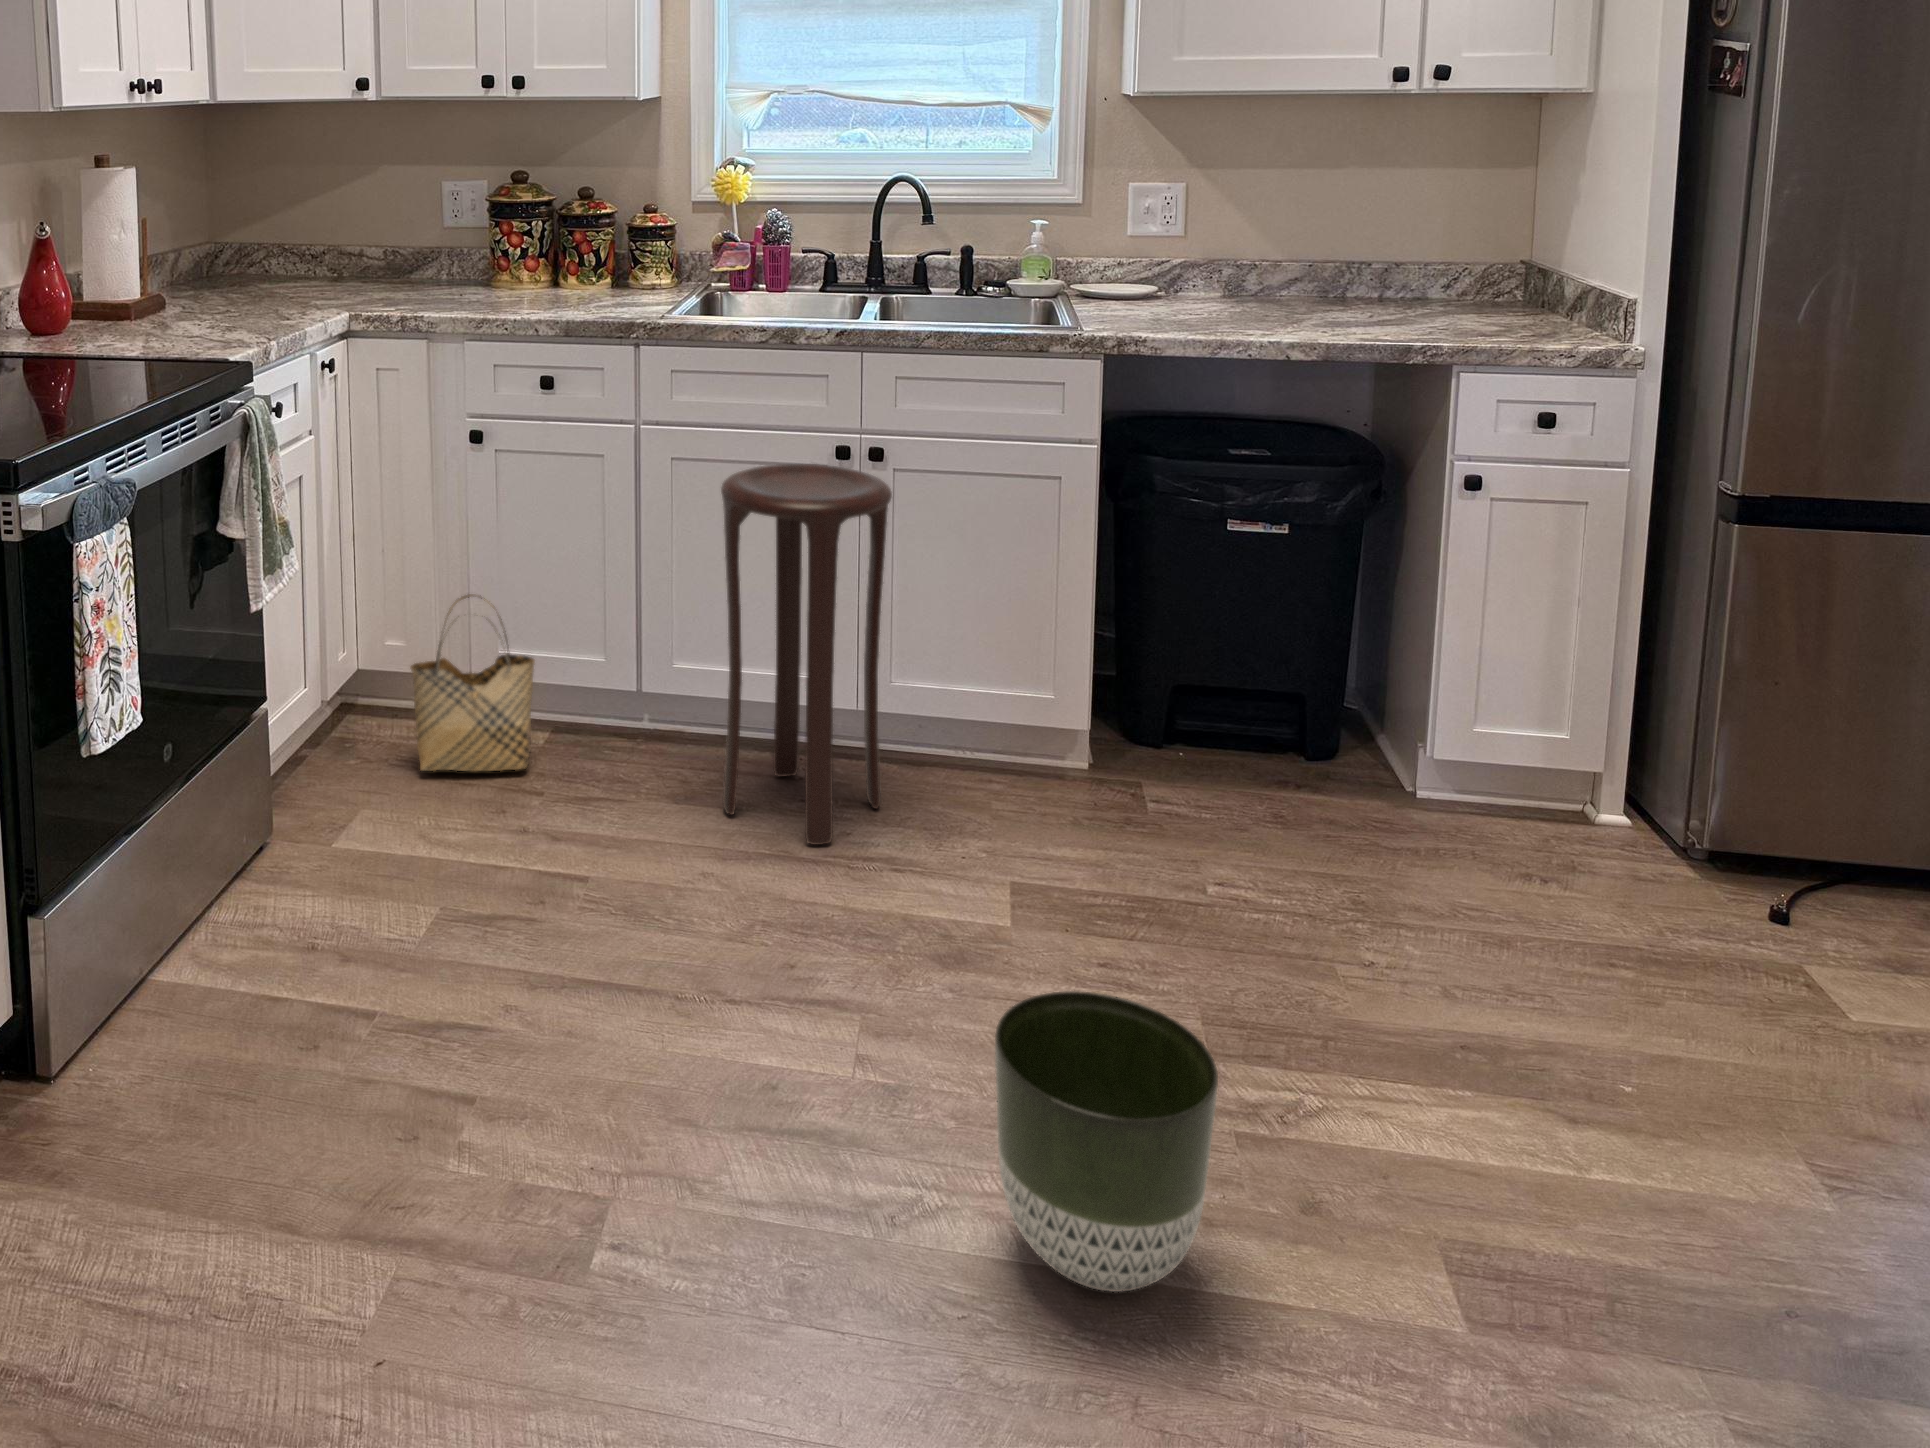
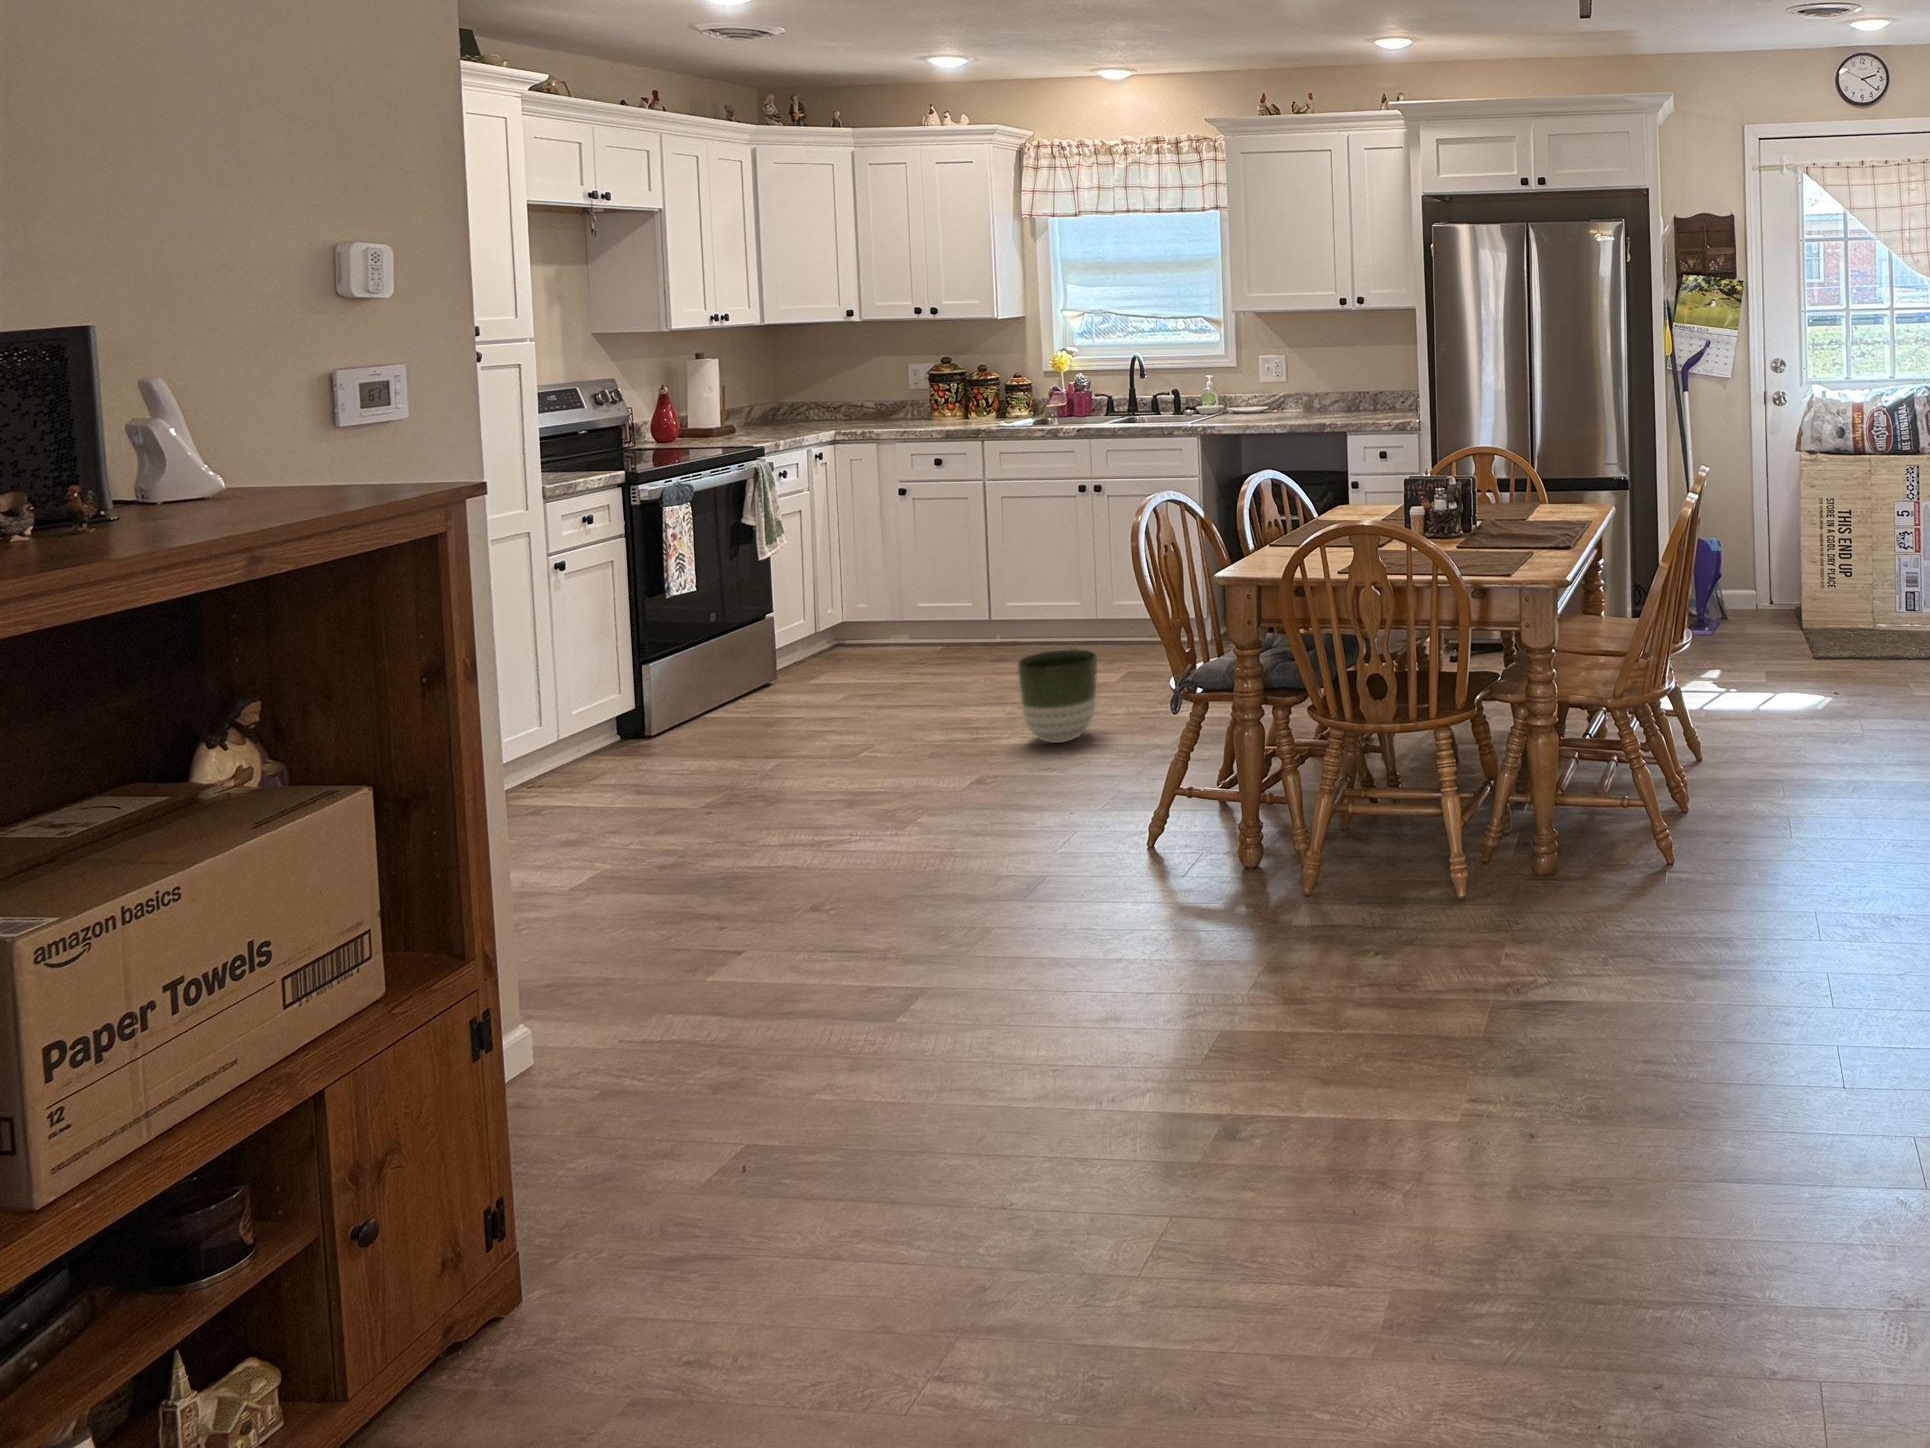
stool: present [721,464,892,845] -> none [1007,492,1095,666]
woven basket: present [410,594,535,771] -> none [861,570,930,658]

